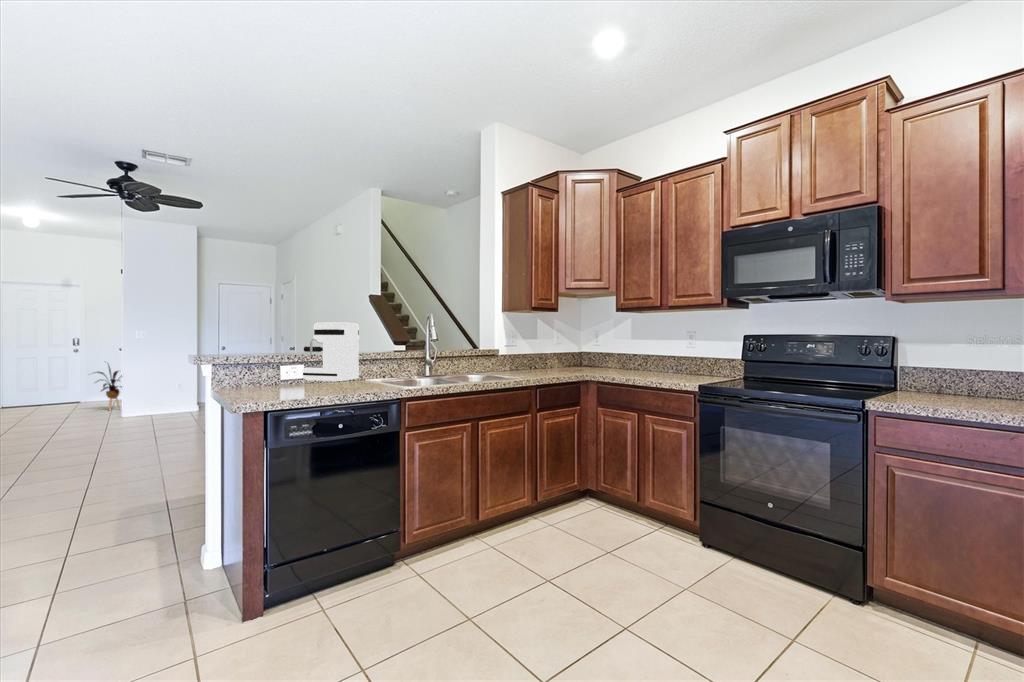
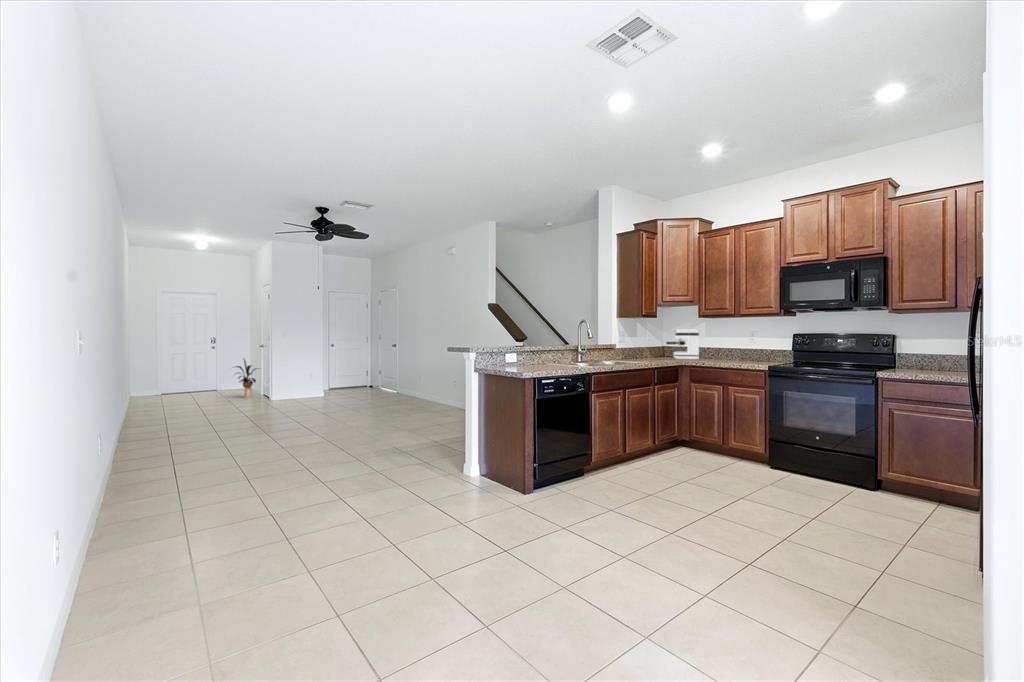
coffee maker: present [302,322,359,382] -> present [666,329,699,359]

